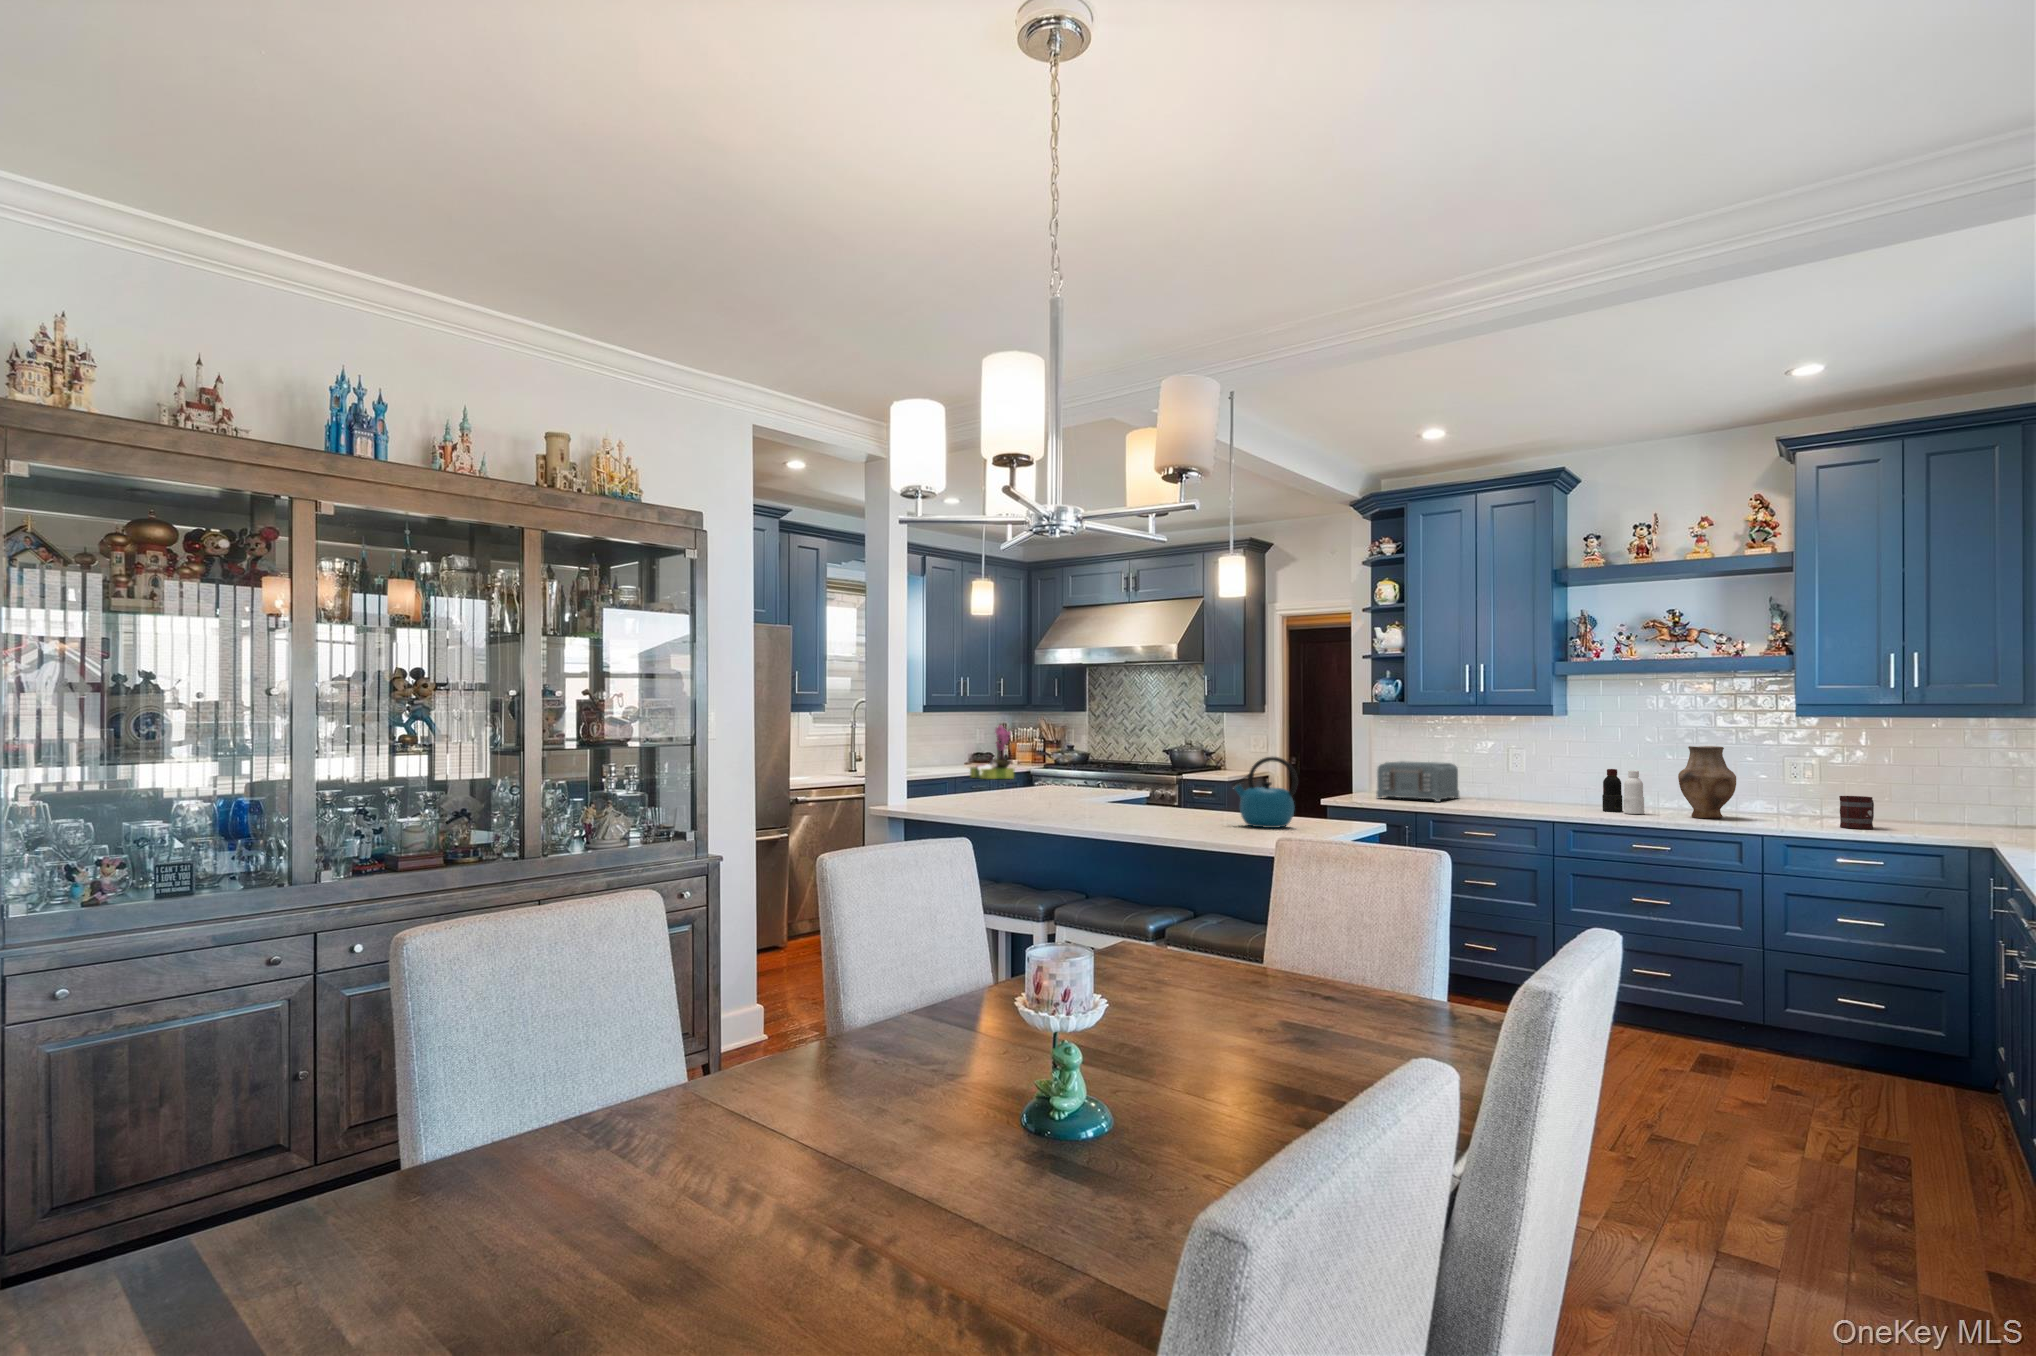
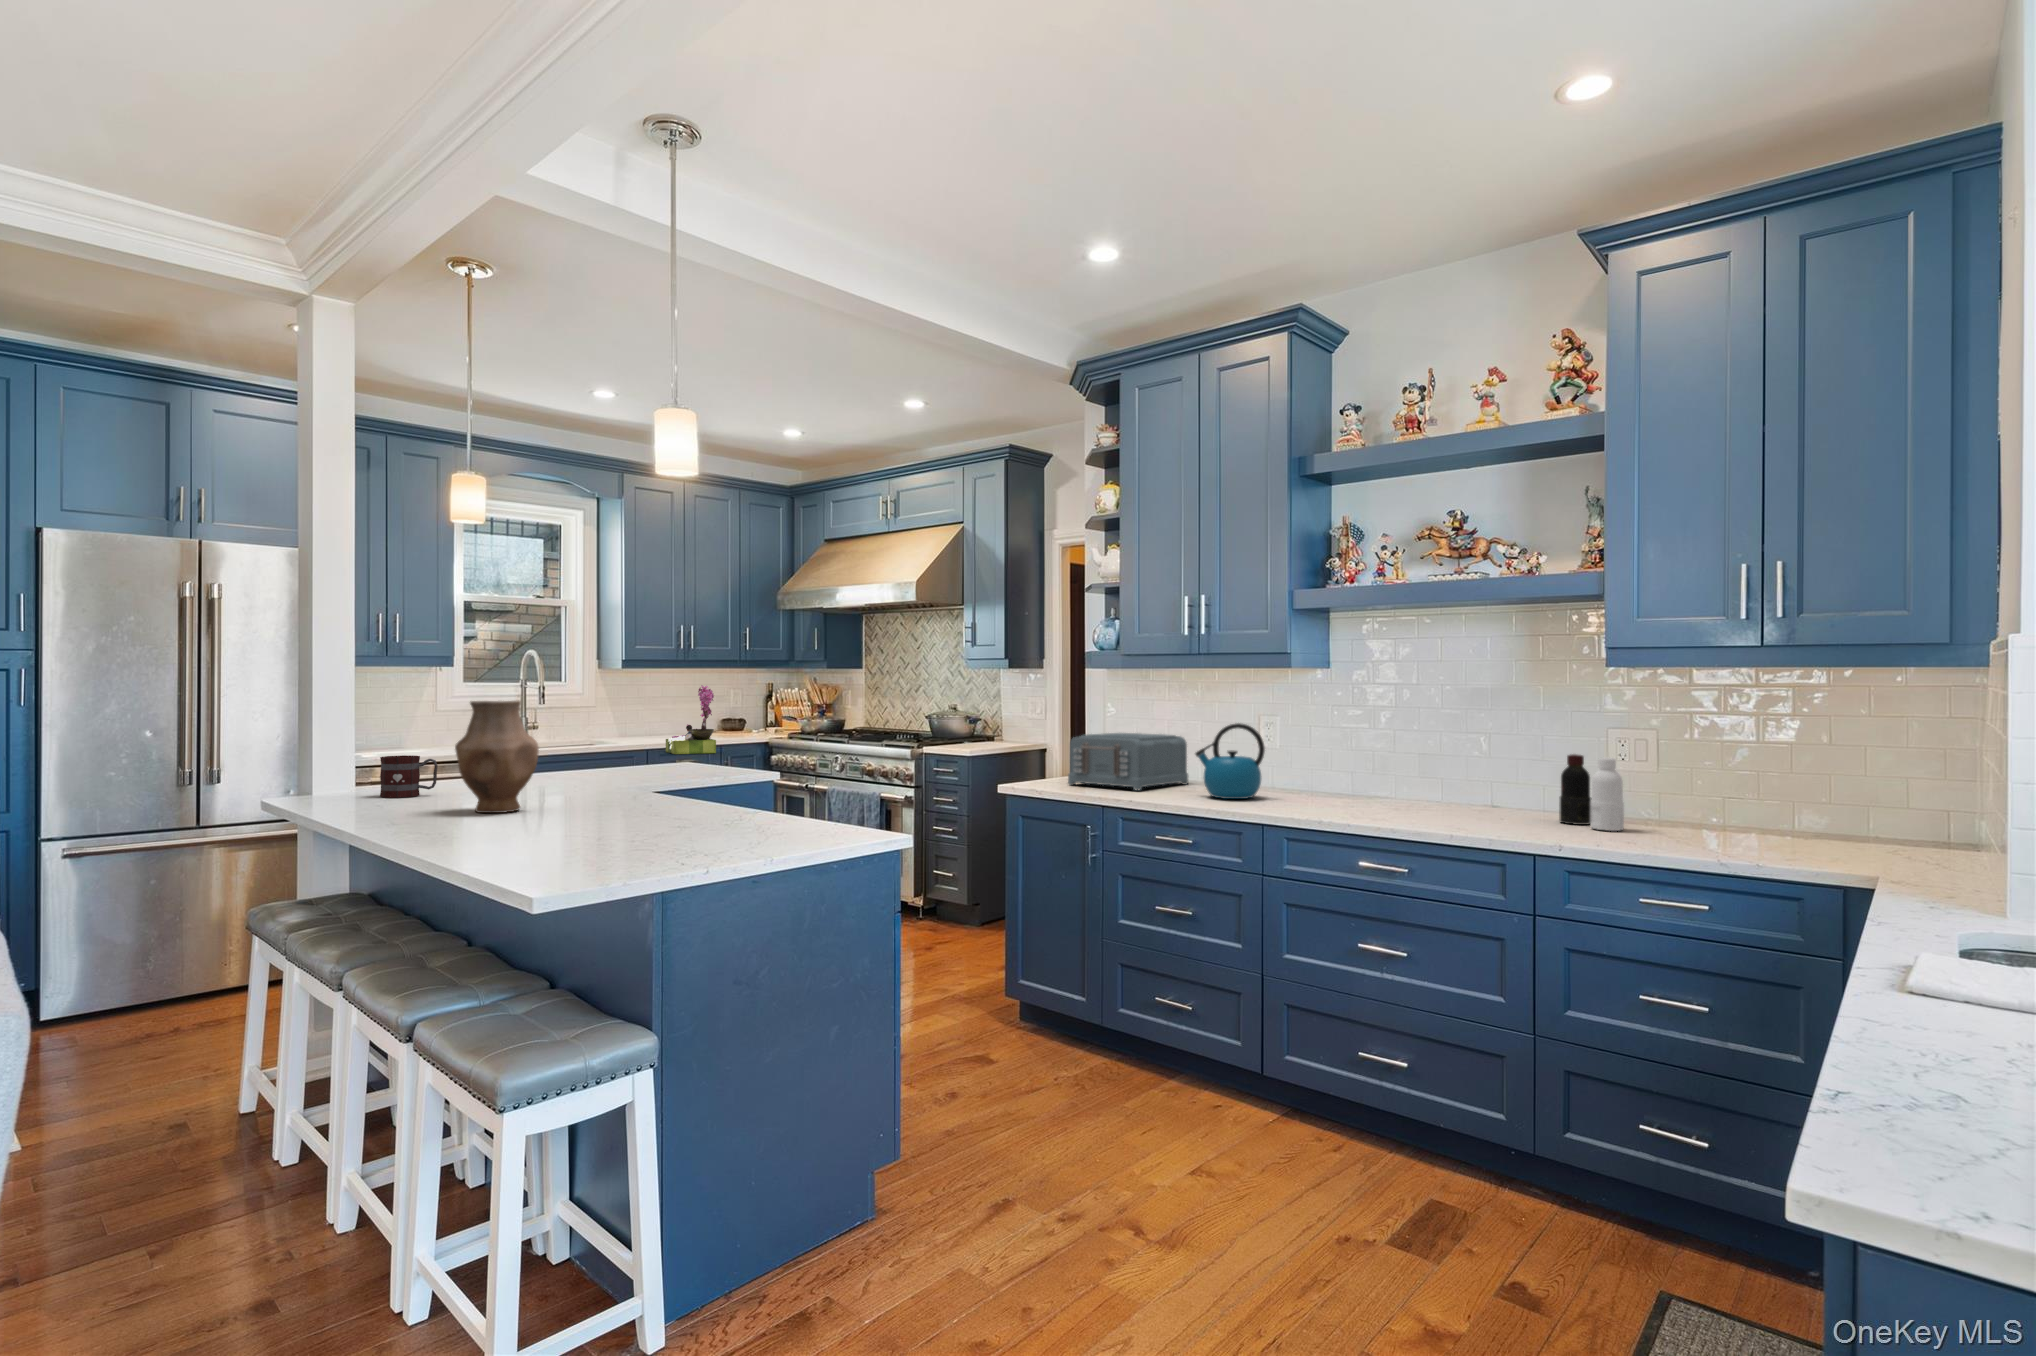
vase: present [1678,746,1736,819] -> present [455,701,539,813]
kettle: present [1231,757,1298,828] -> present [1196,723,1265,799]
bottle: present [1602,769,1644,814] -> present [1559,754,1624,831]
mug: present [1839,796,1874,829] -> present [380,755,438,798]

